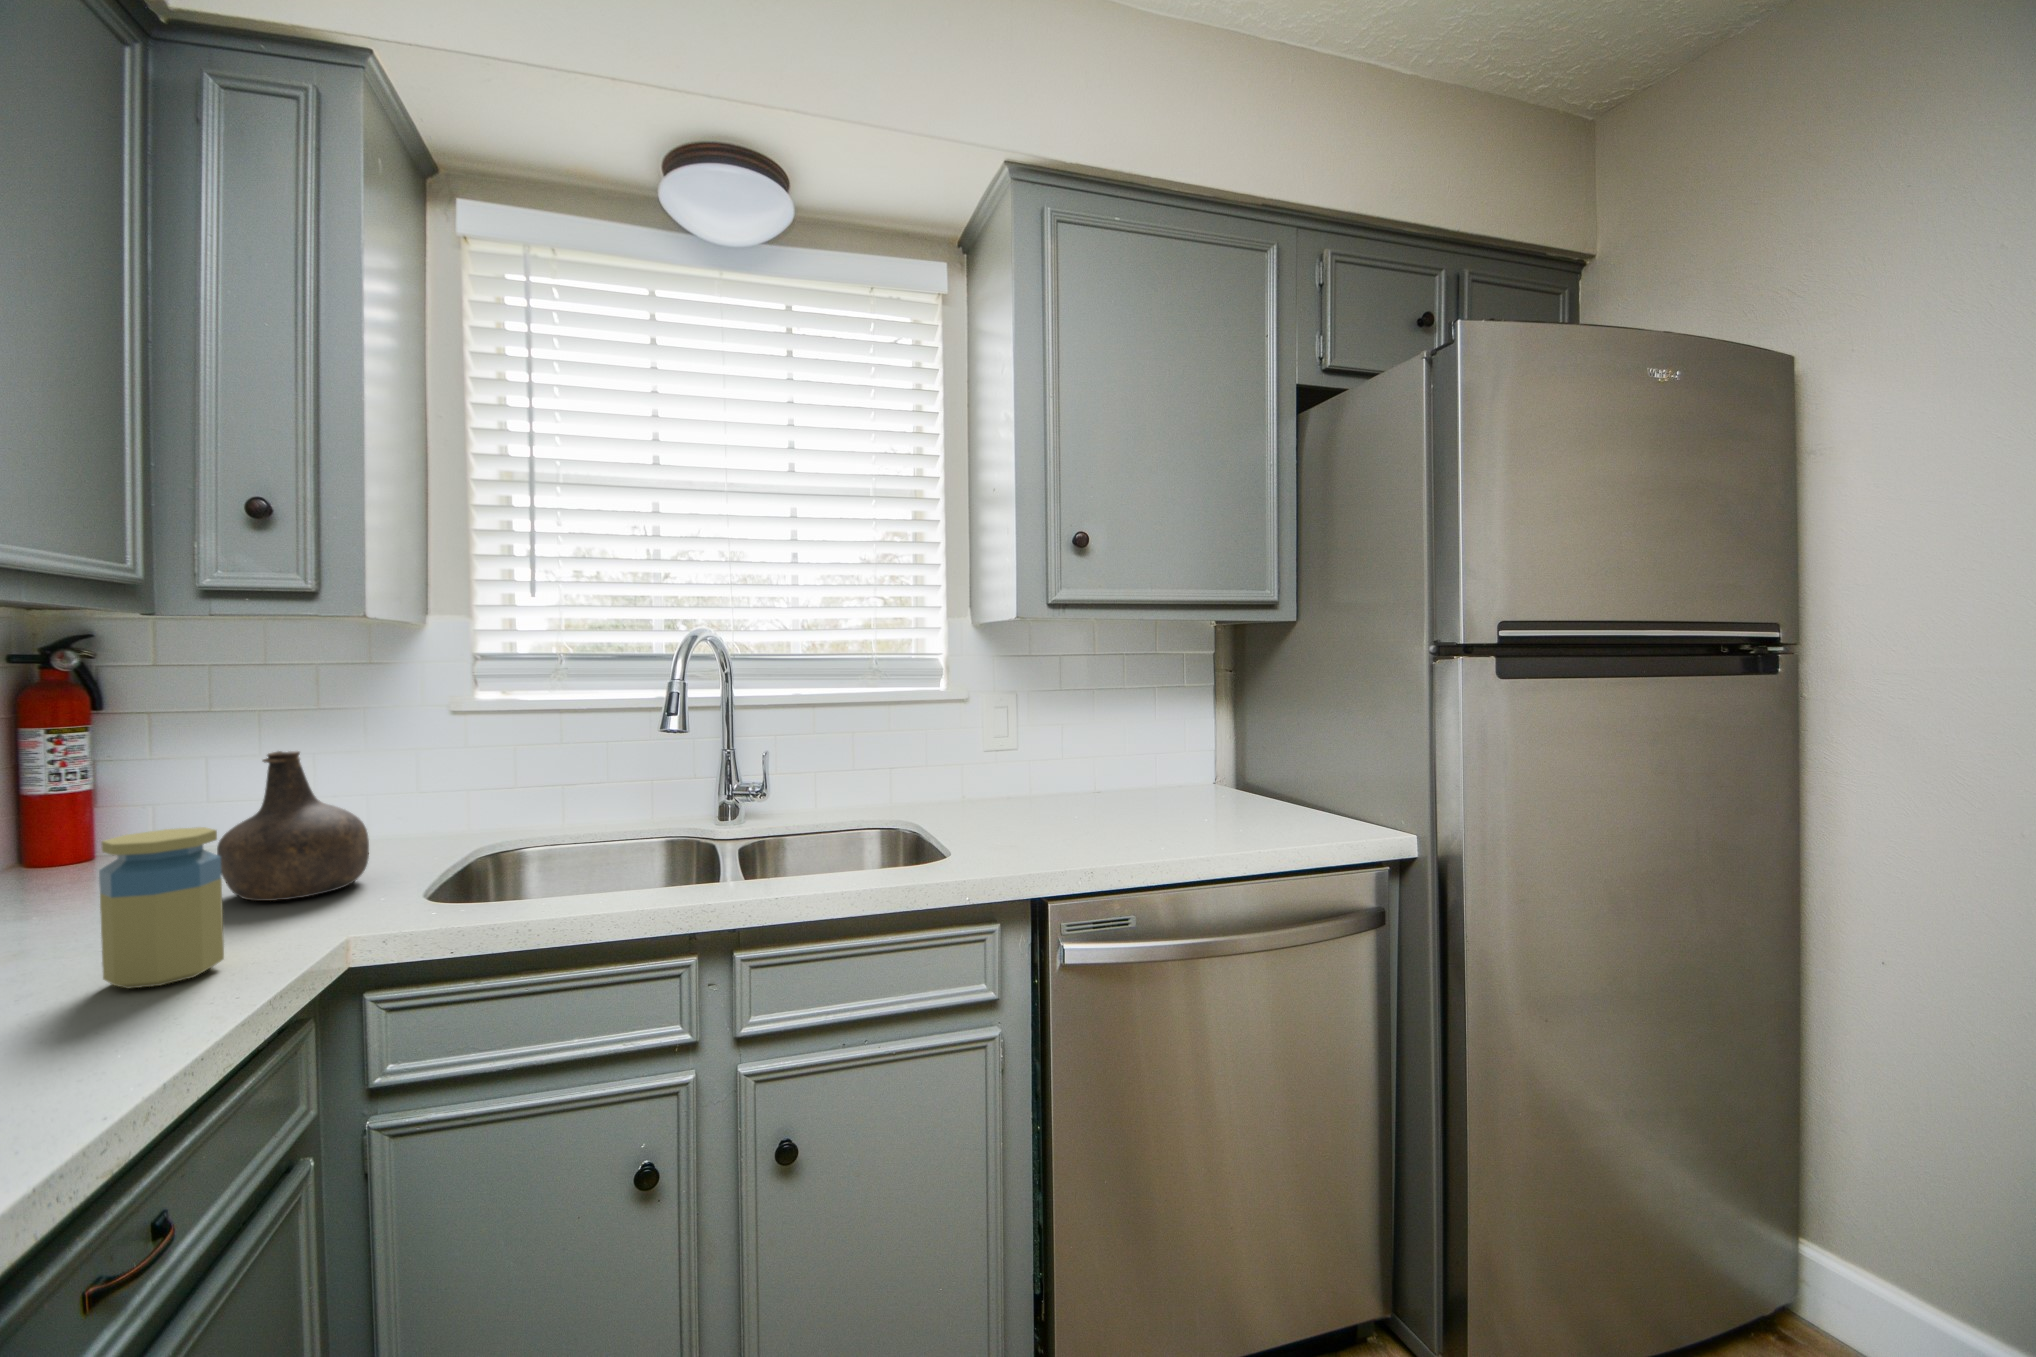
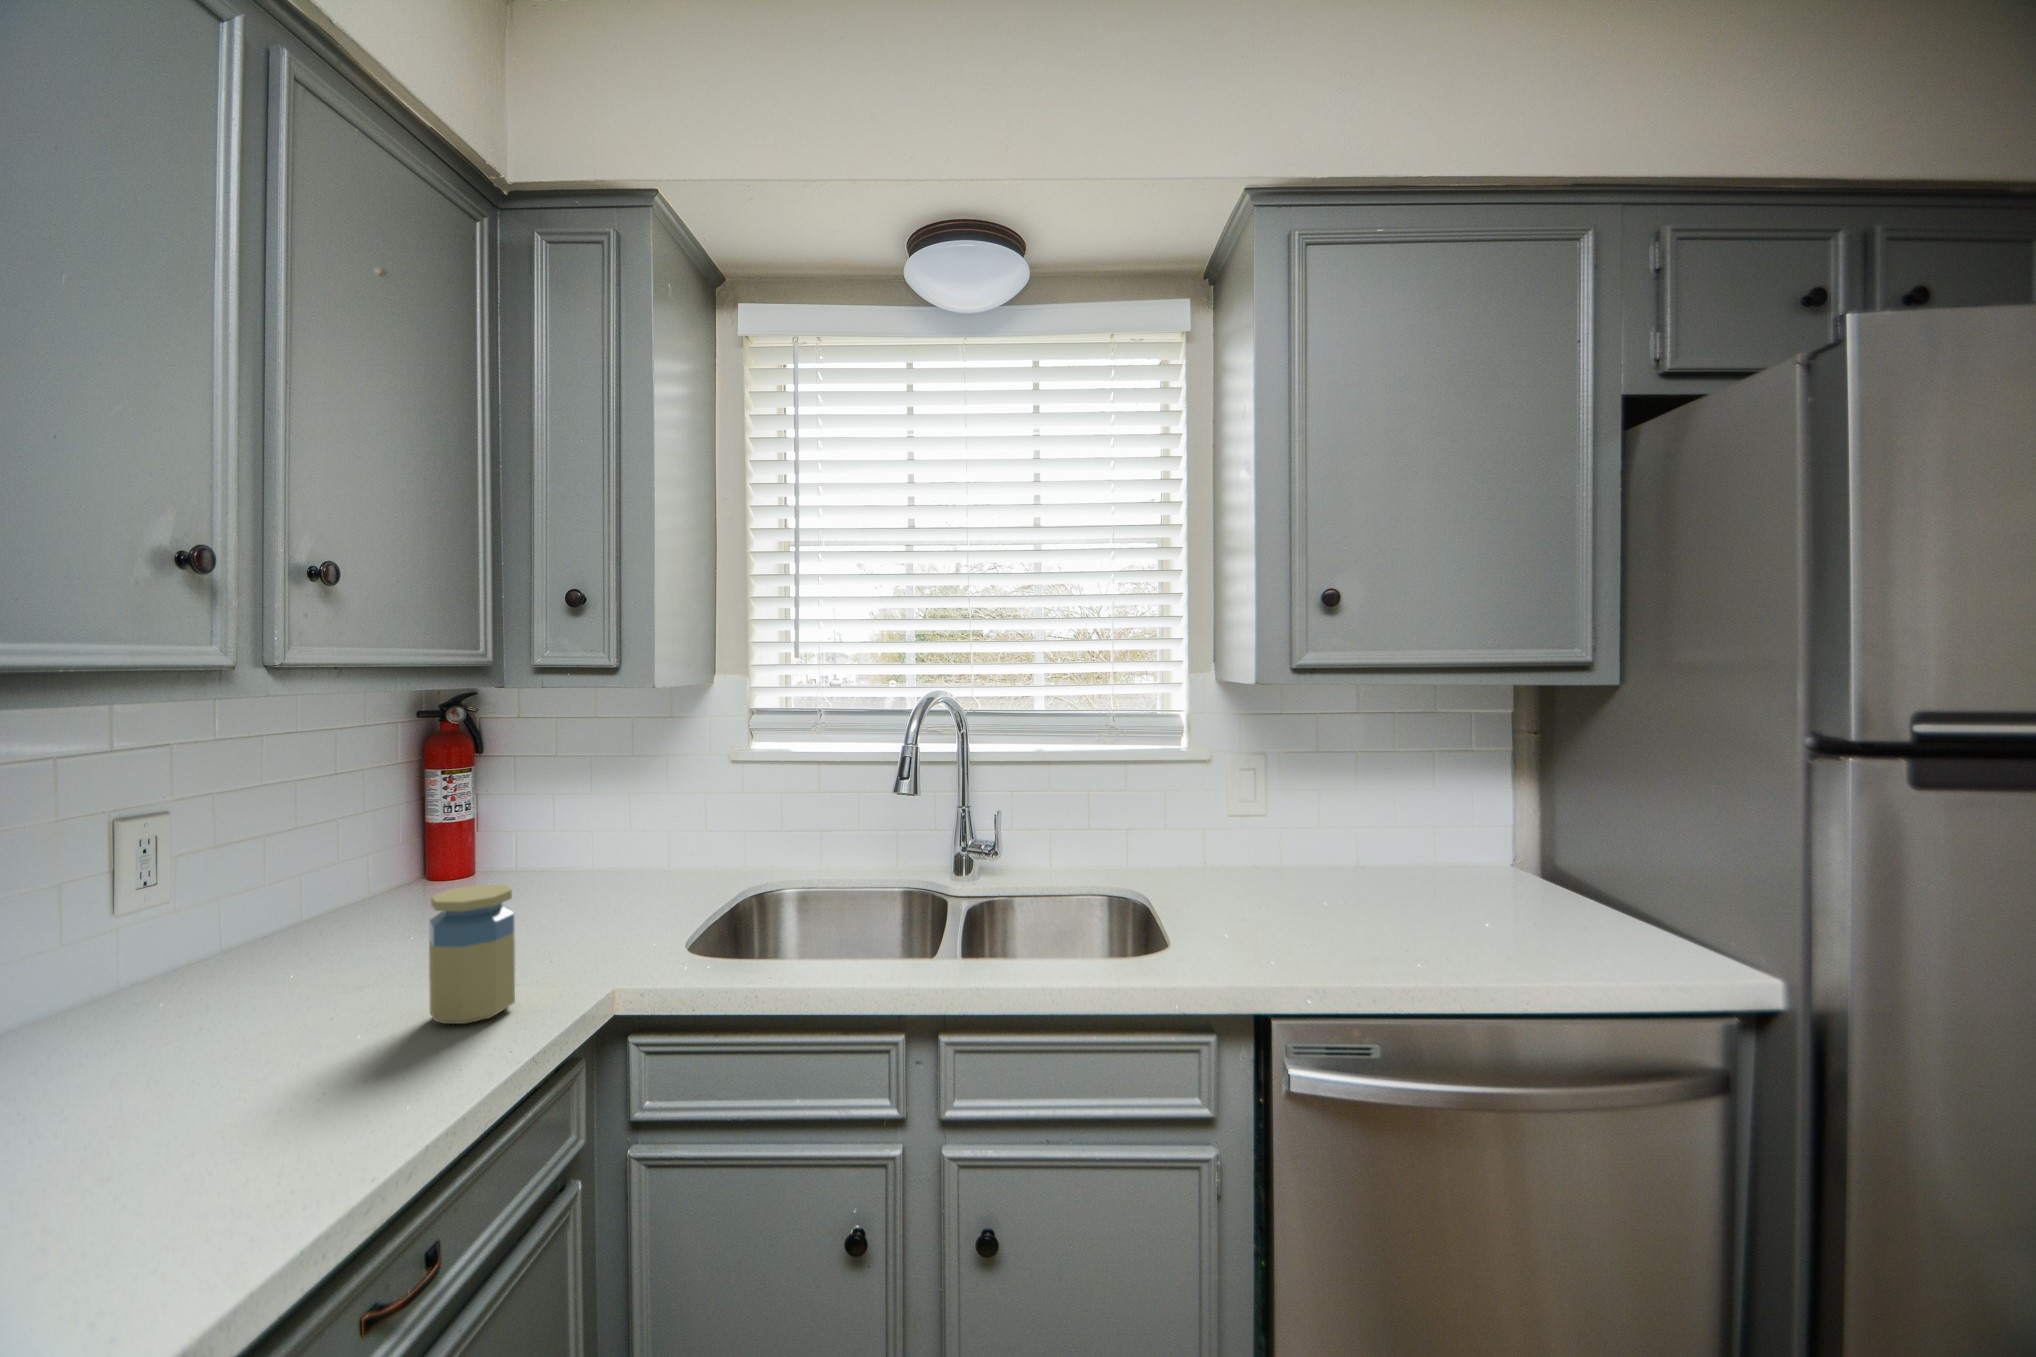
bottle: present [217,751,369,901] -> none [536,804,648,937]

